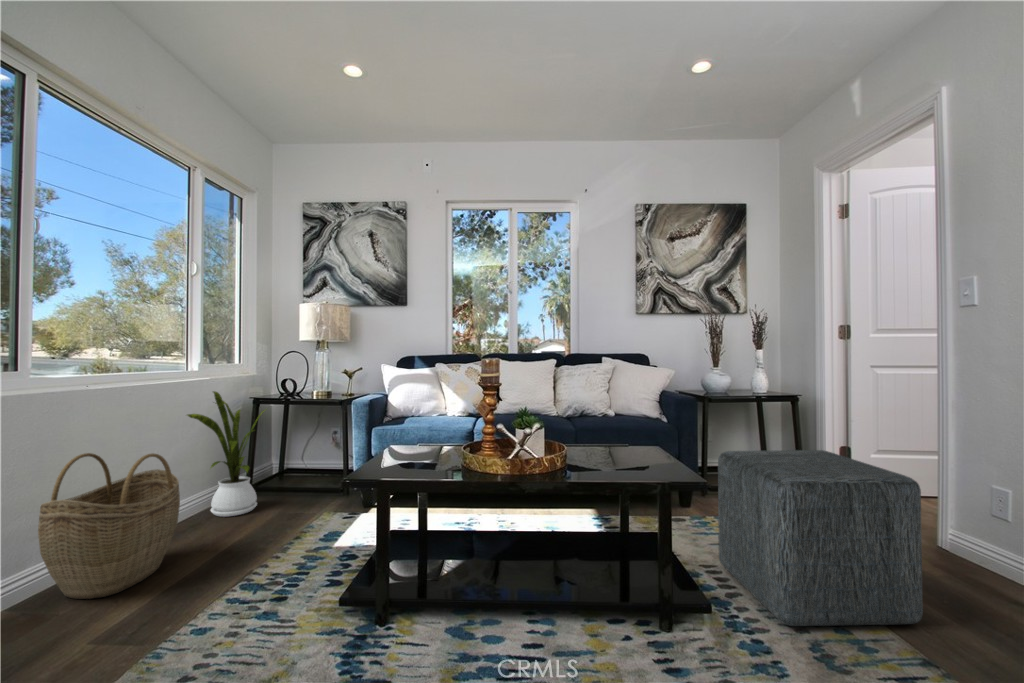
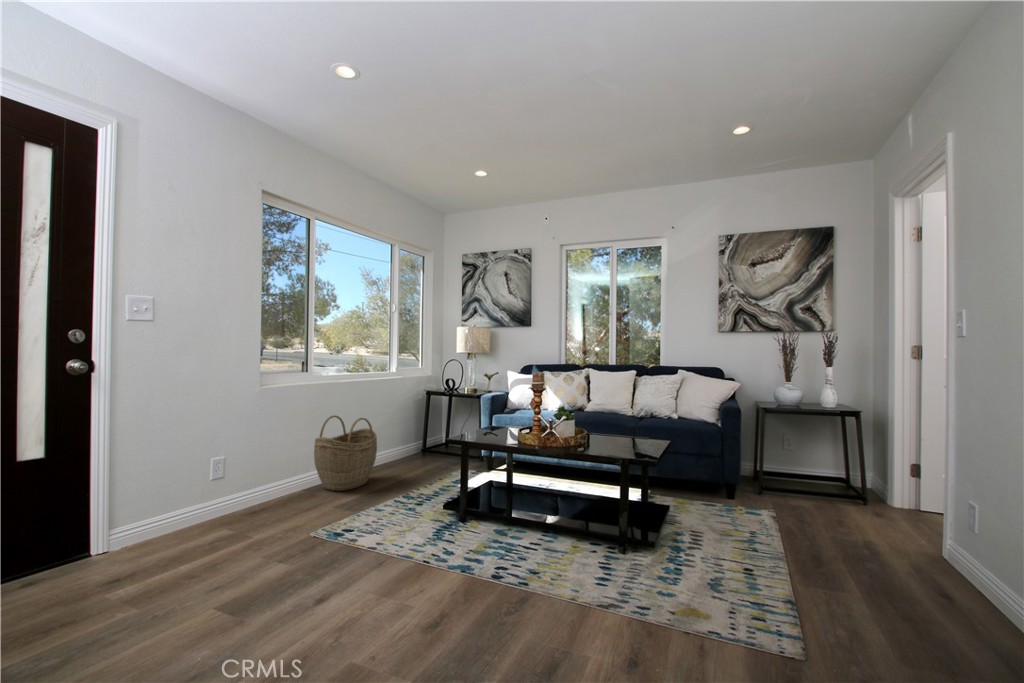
house plant: present [187,391,264,517] -> none [384,385,432,464]
ottoman: present [718,450,923,626] -> none [709,445,834,583]

